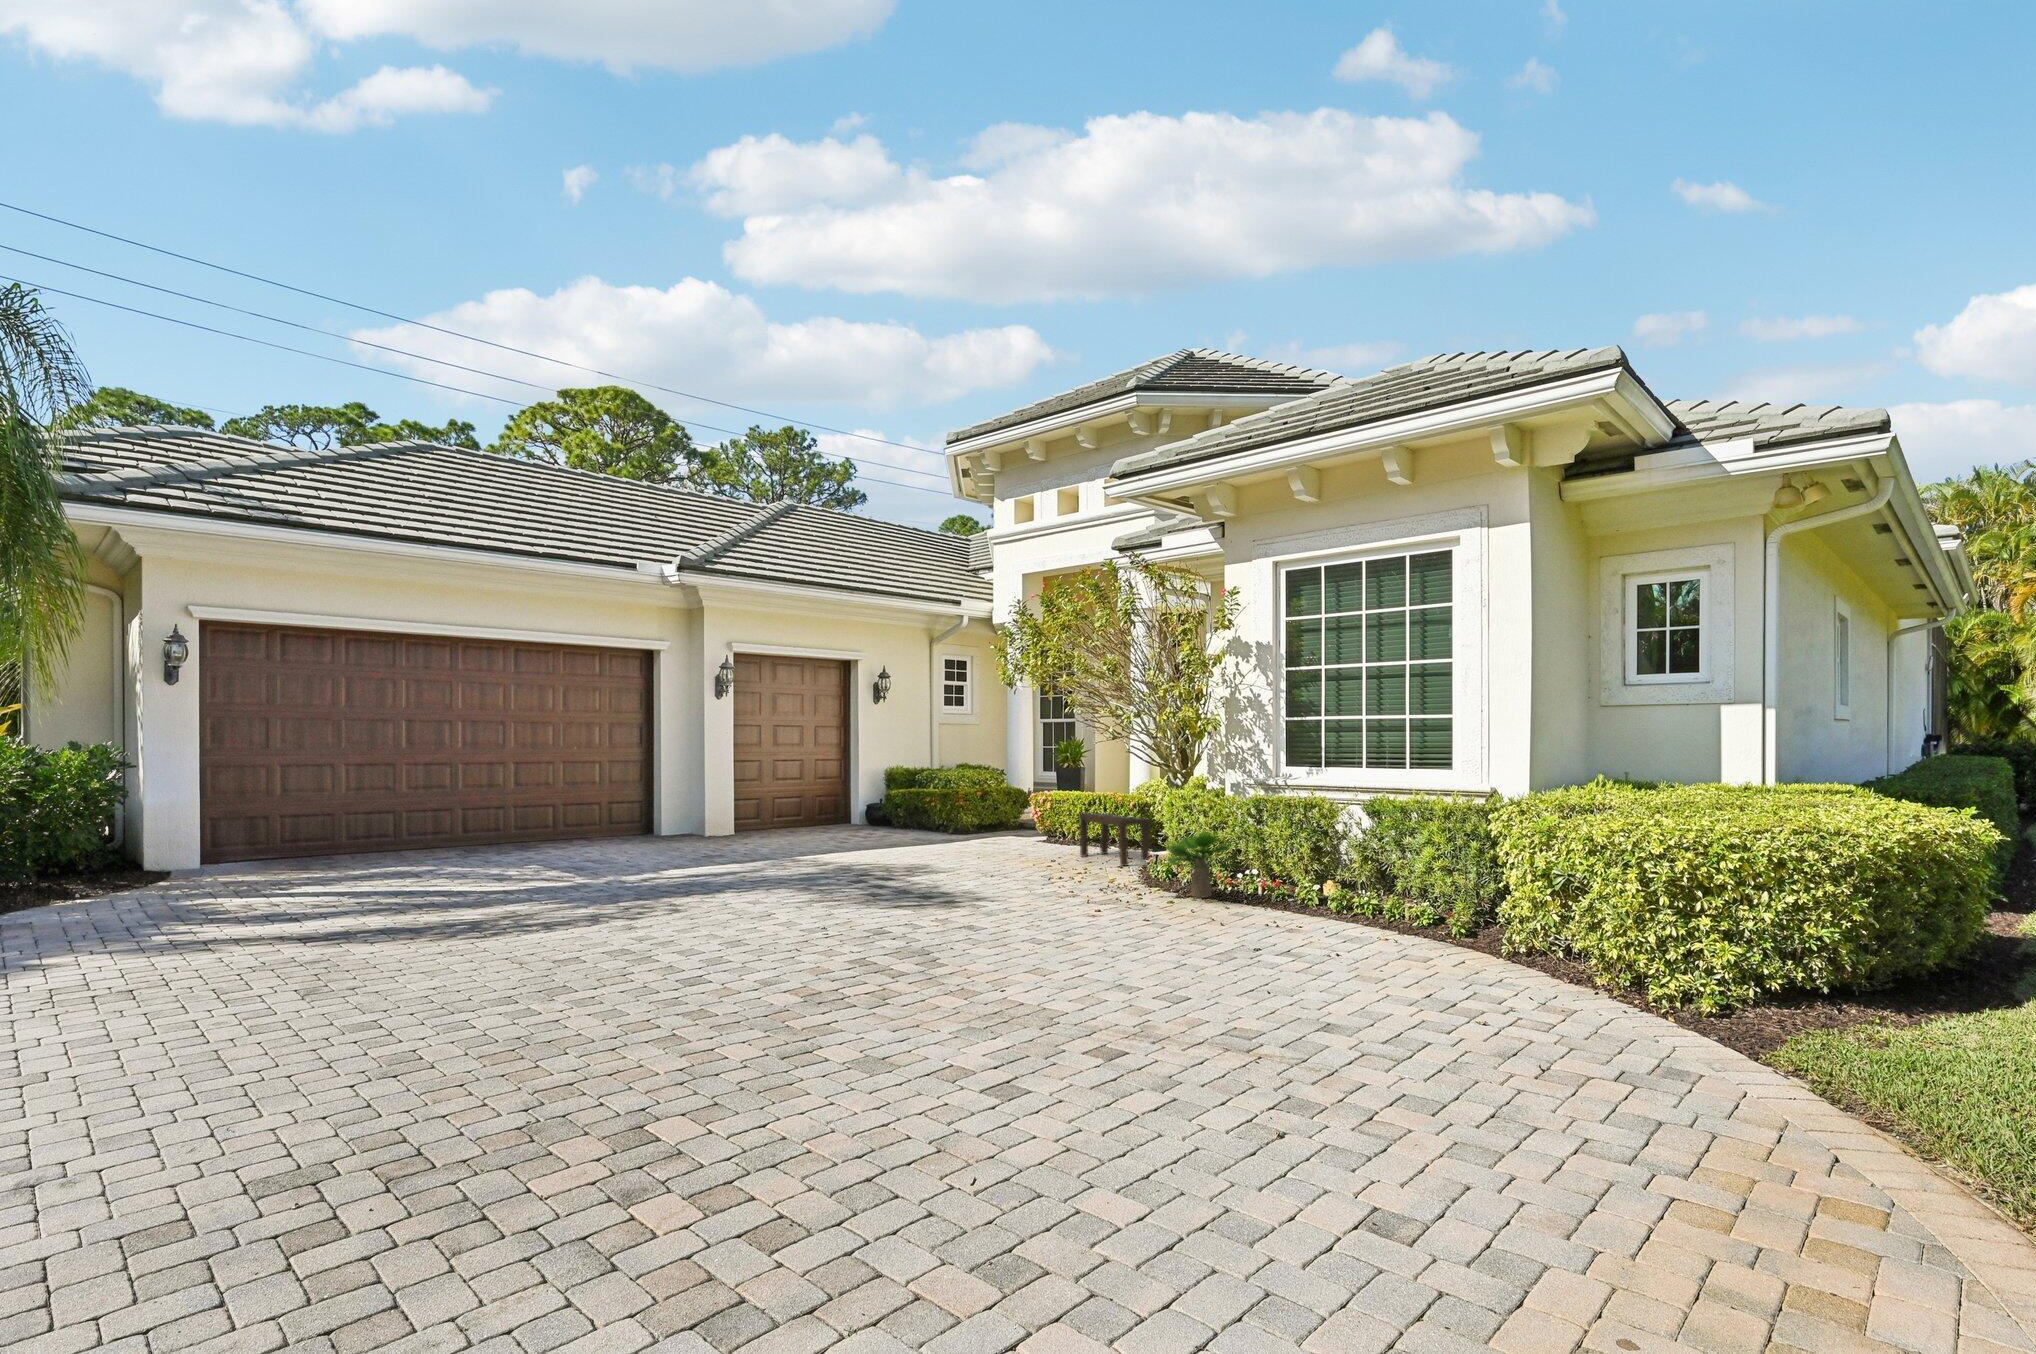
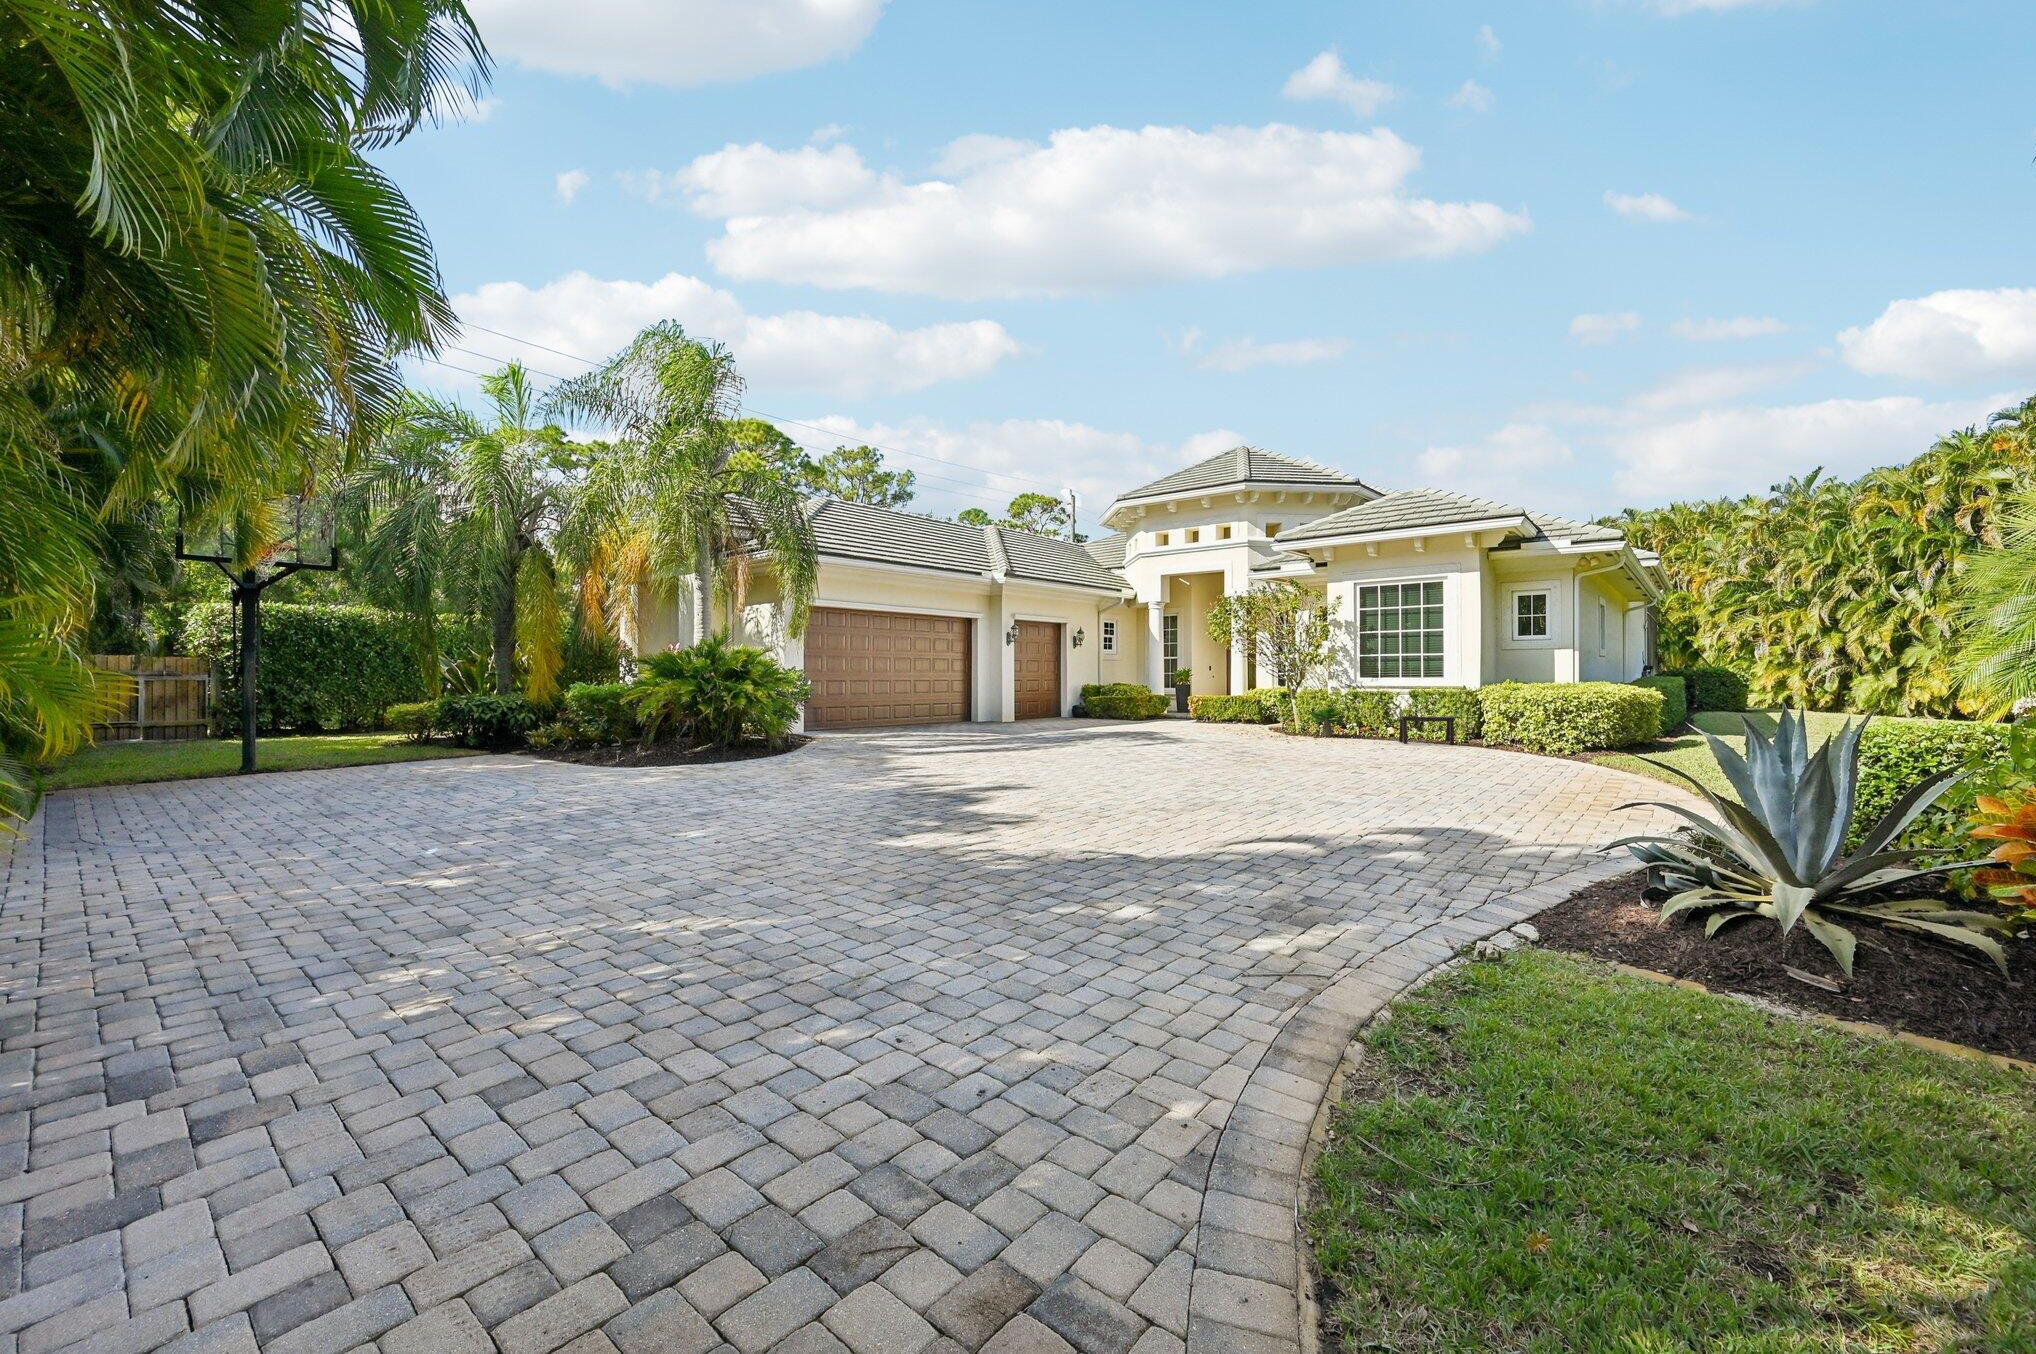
bench: present [1079,813,1151,866] -> present [1399,716,1455,745]

